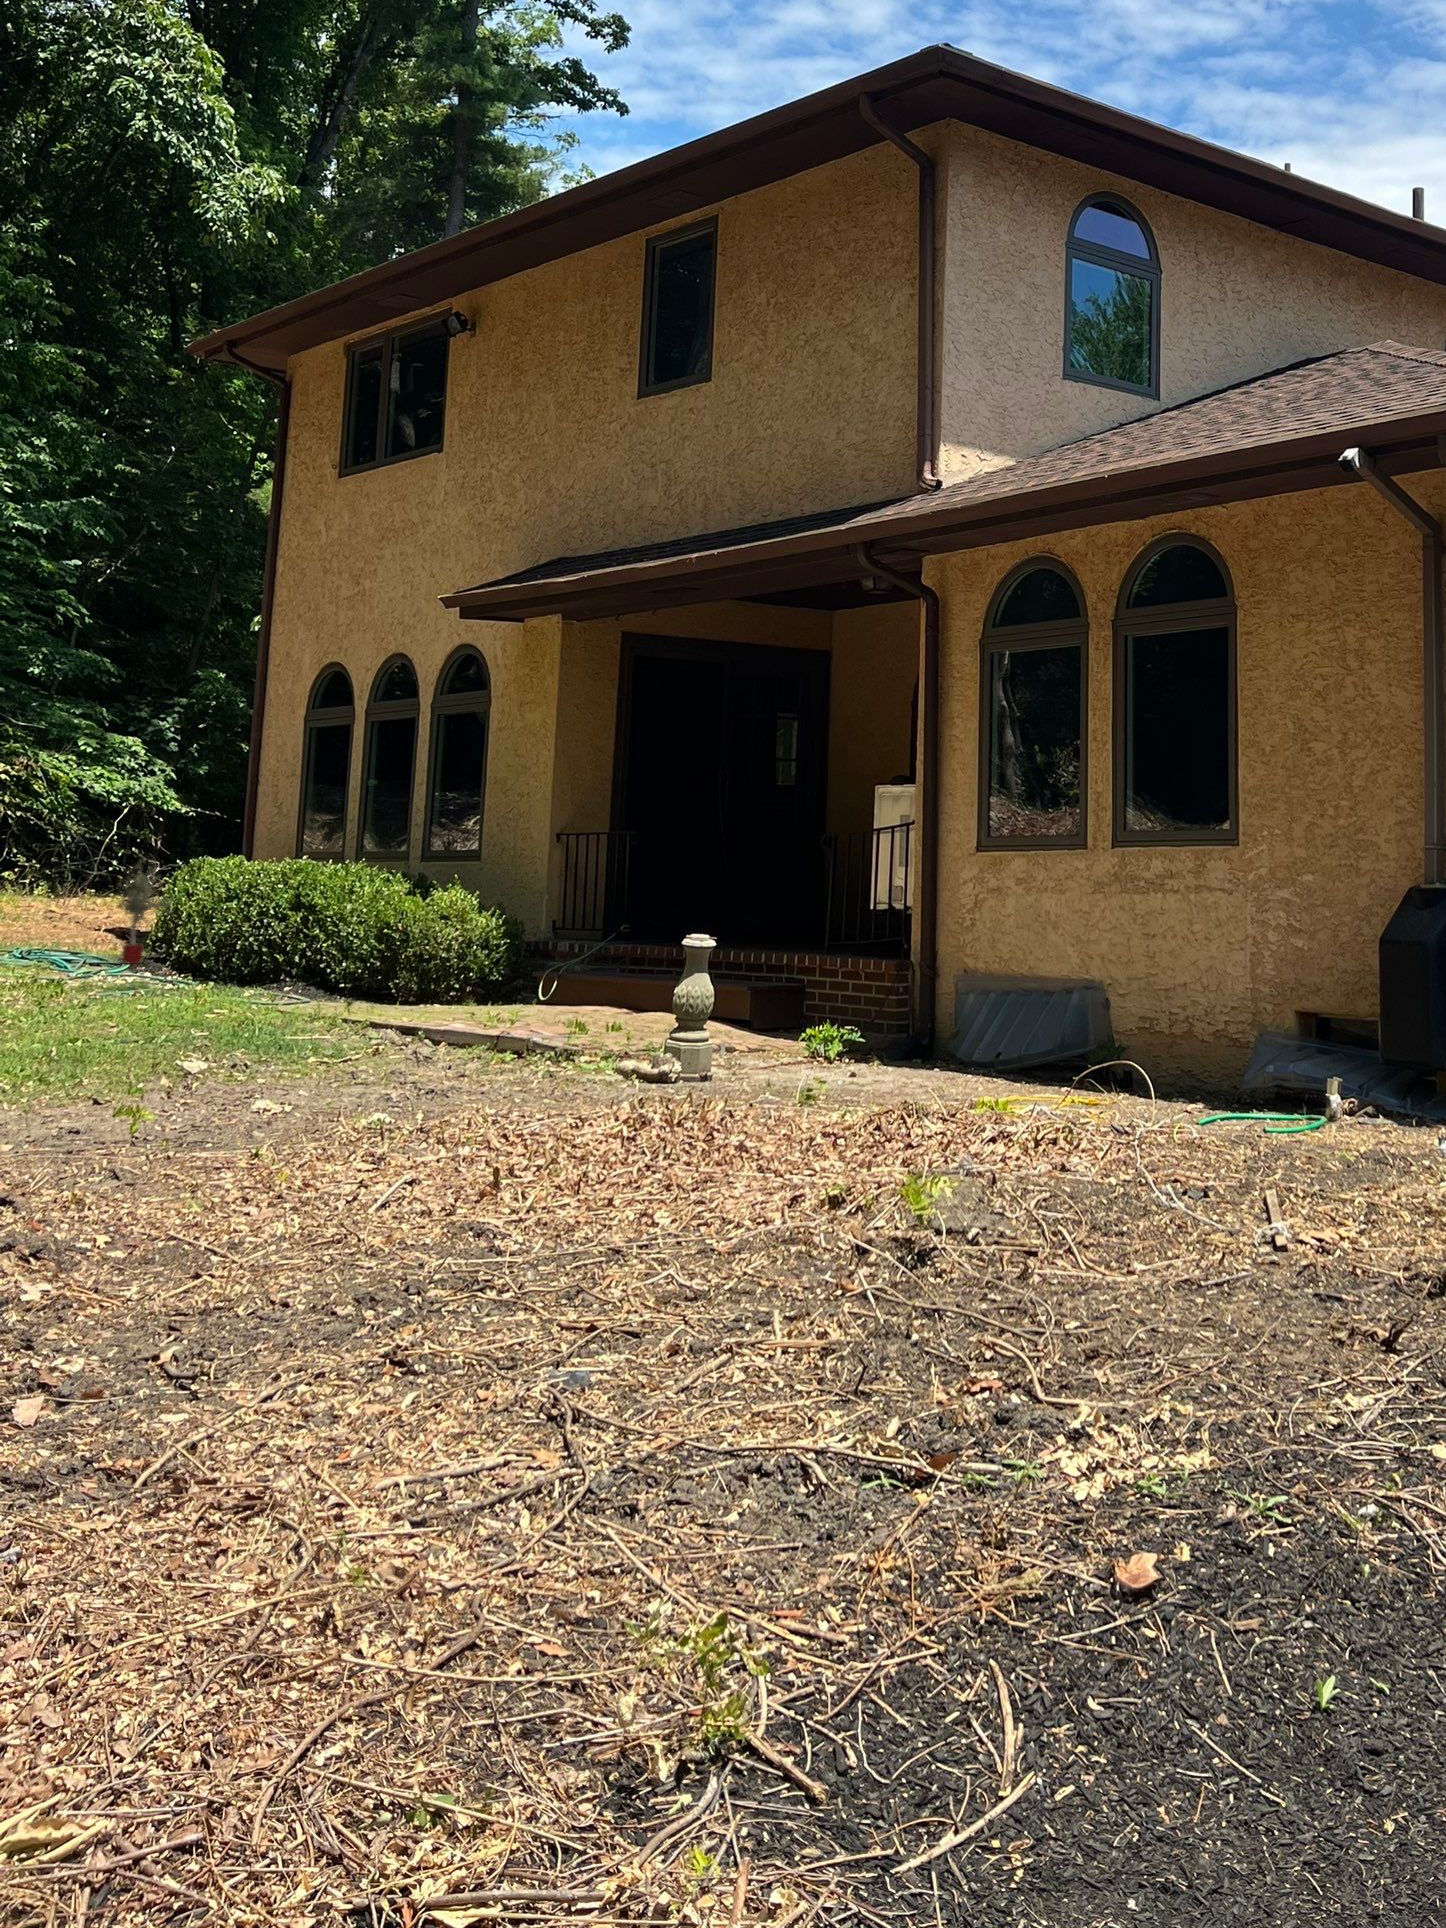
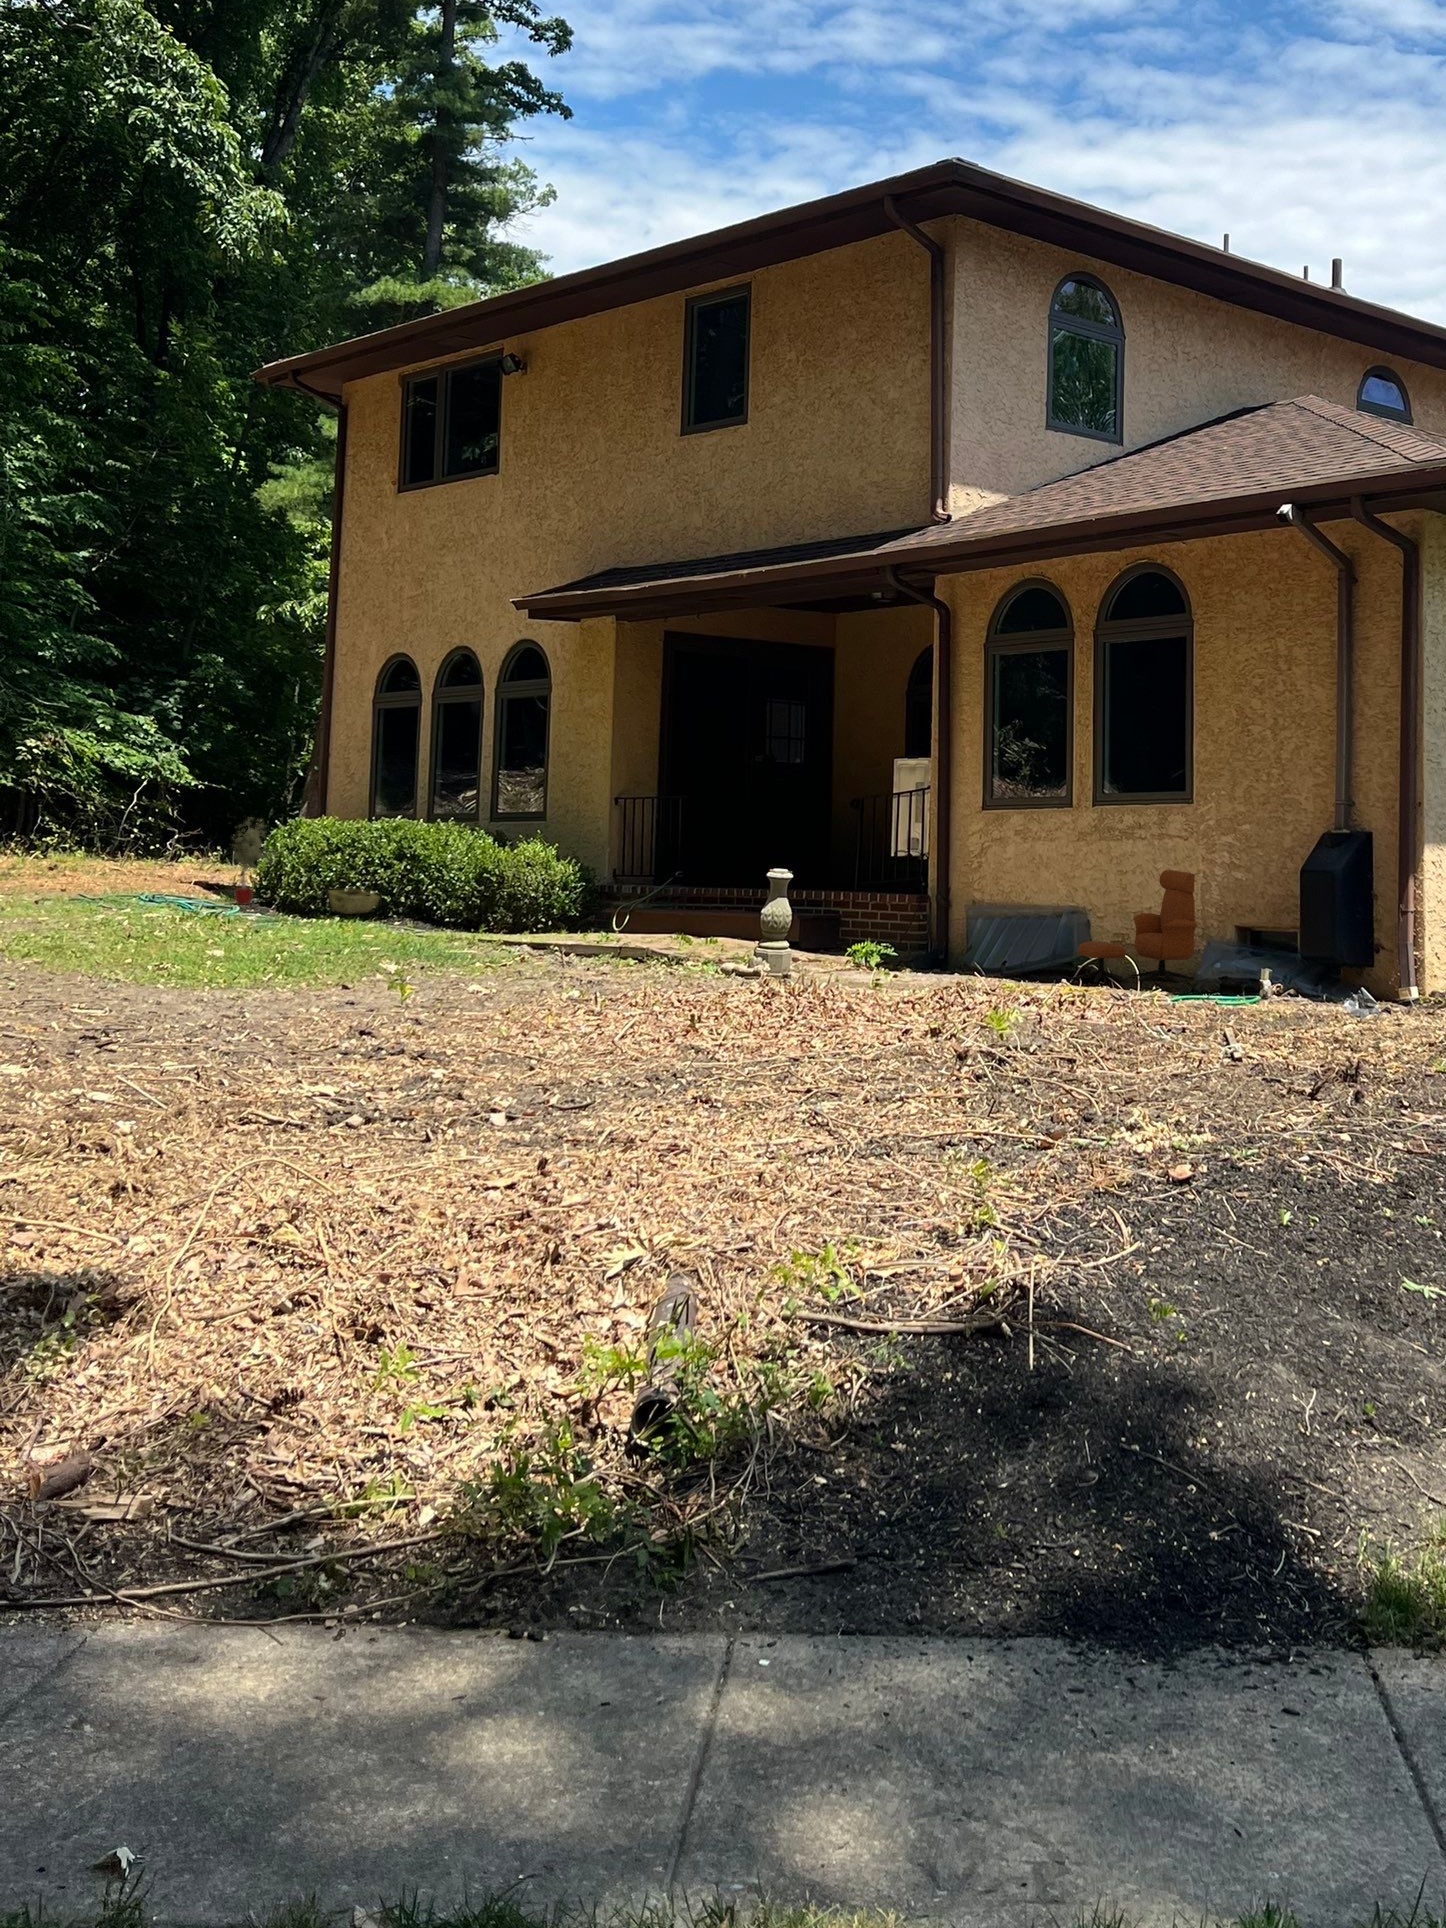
lounge chair: none [1073,933,1241,1089] -> present [1071,870,1198,983]
woven basket: none [216,947,281,978] -> present [329,890,380,914]

